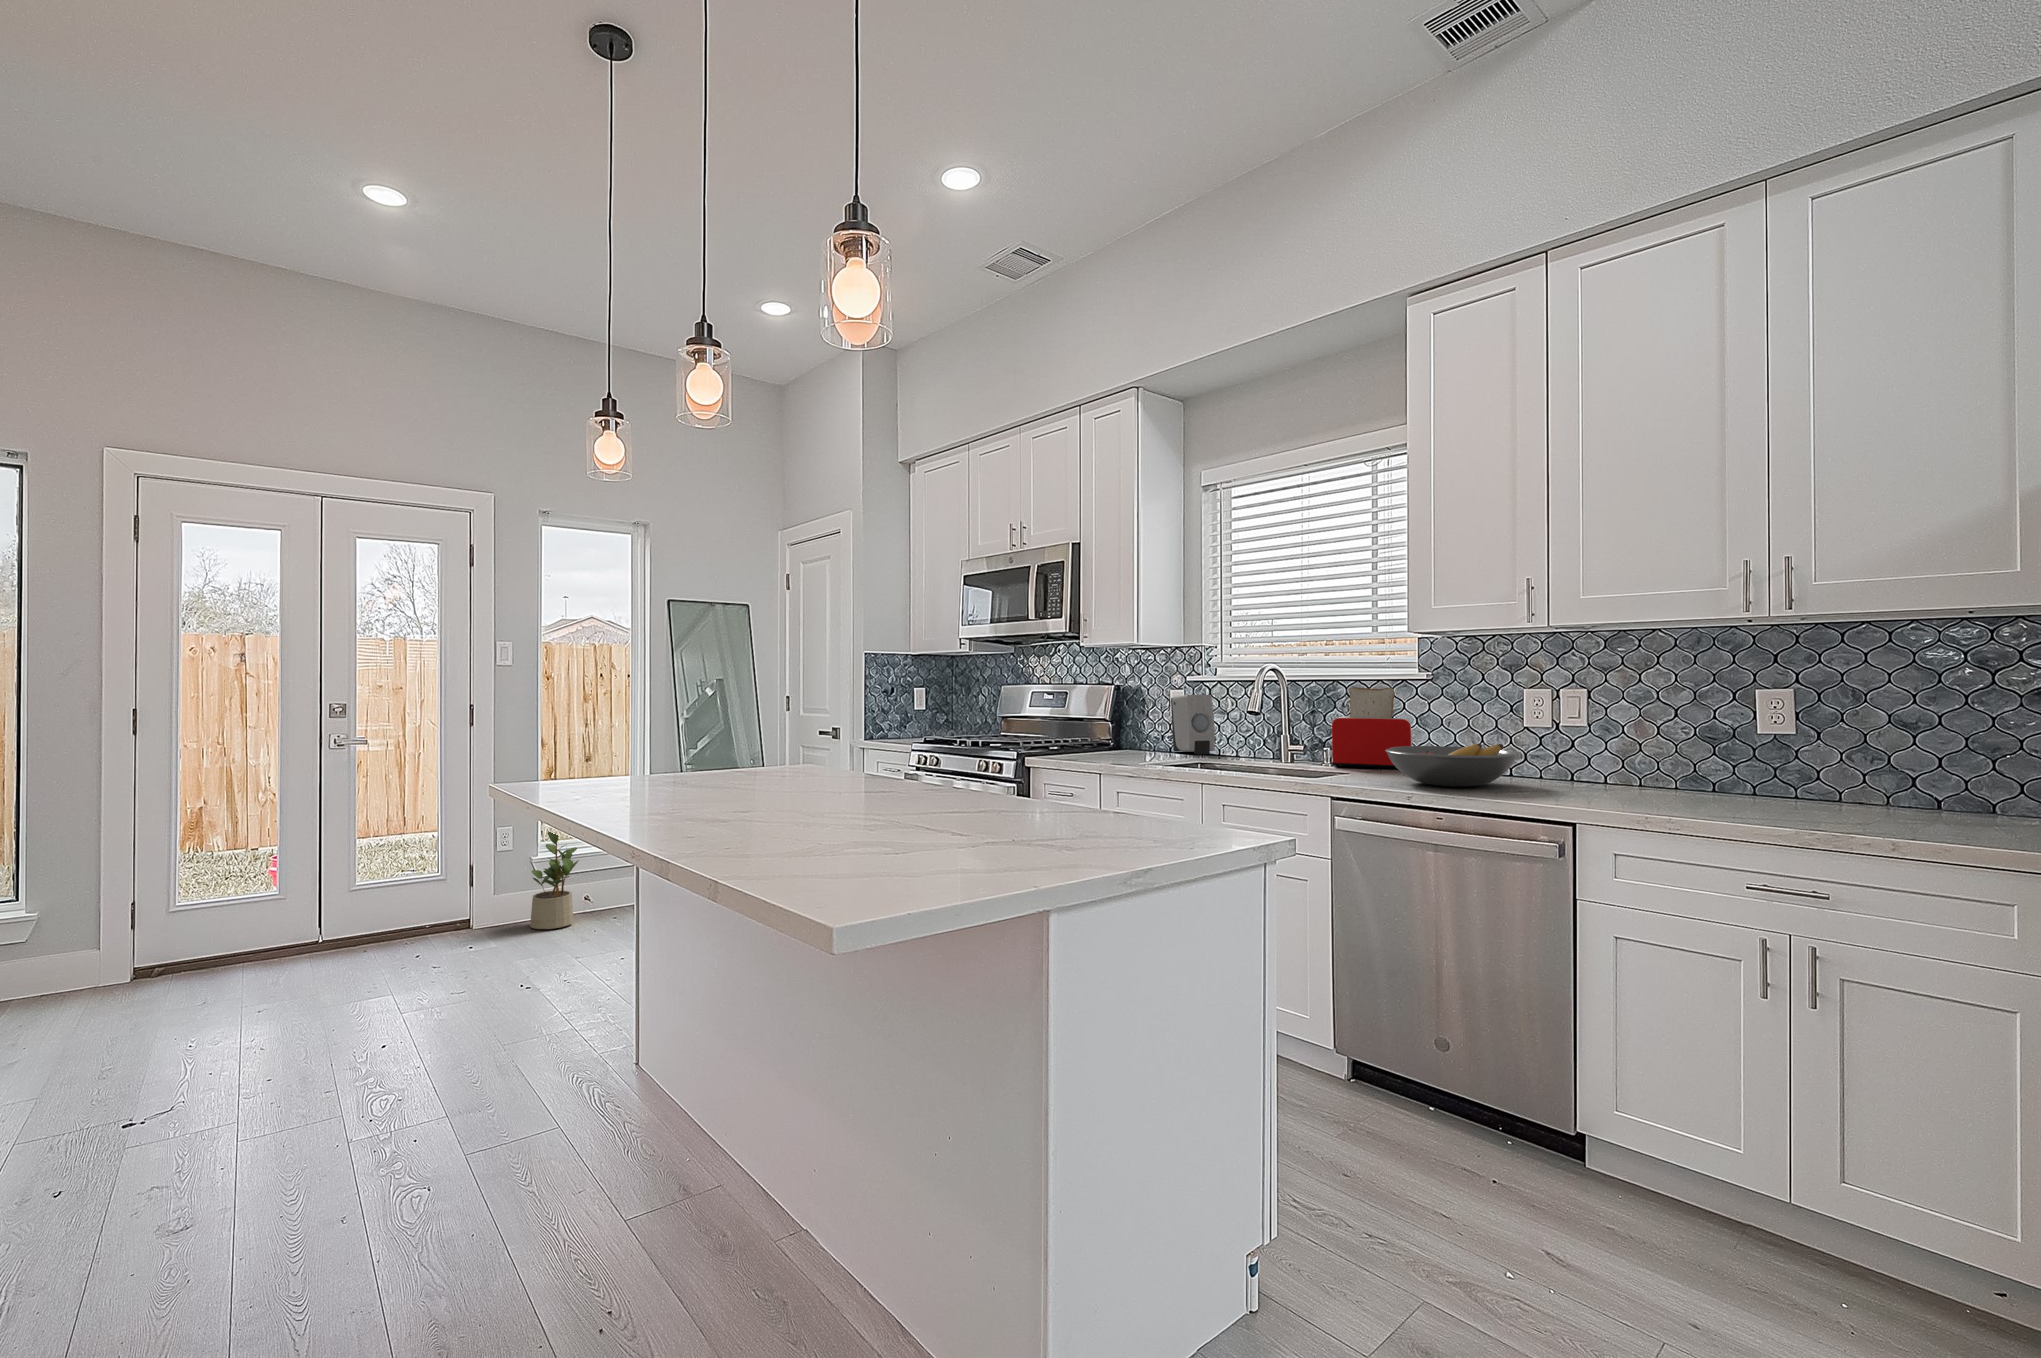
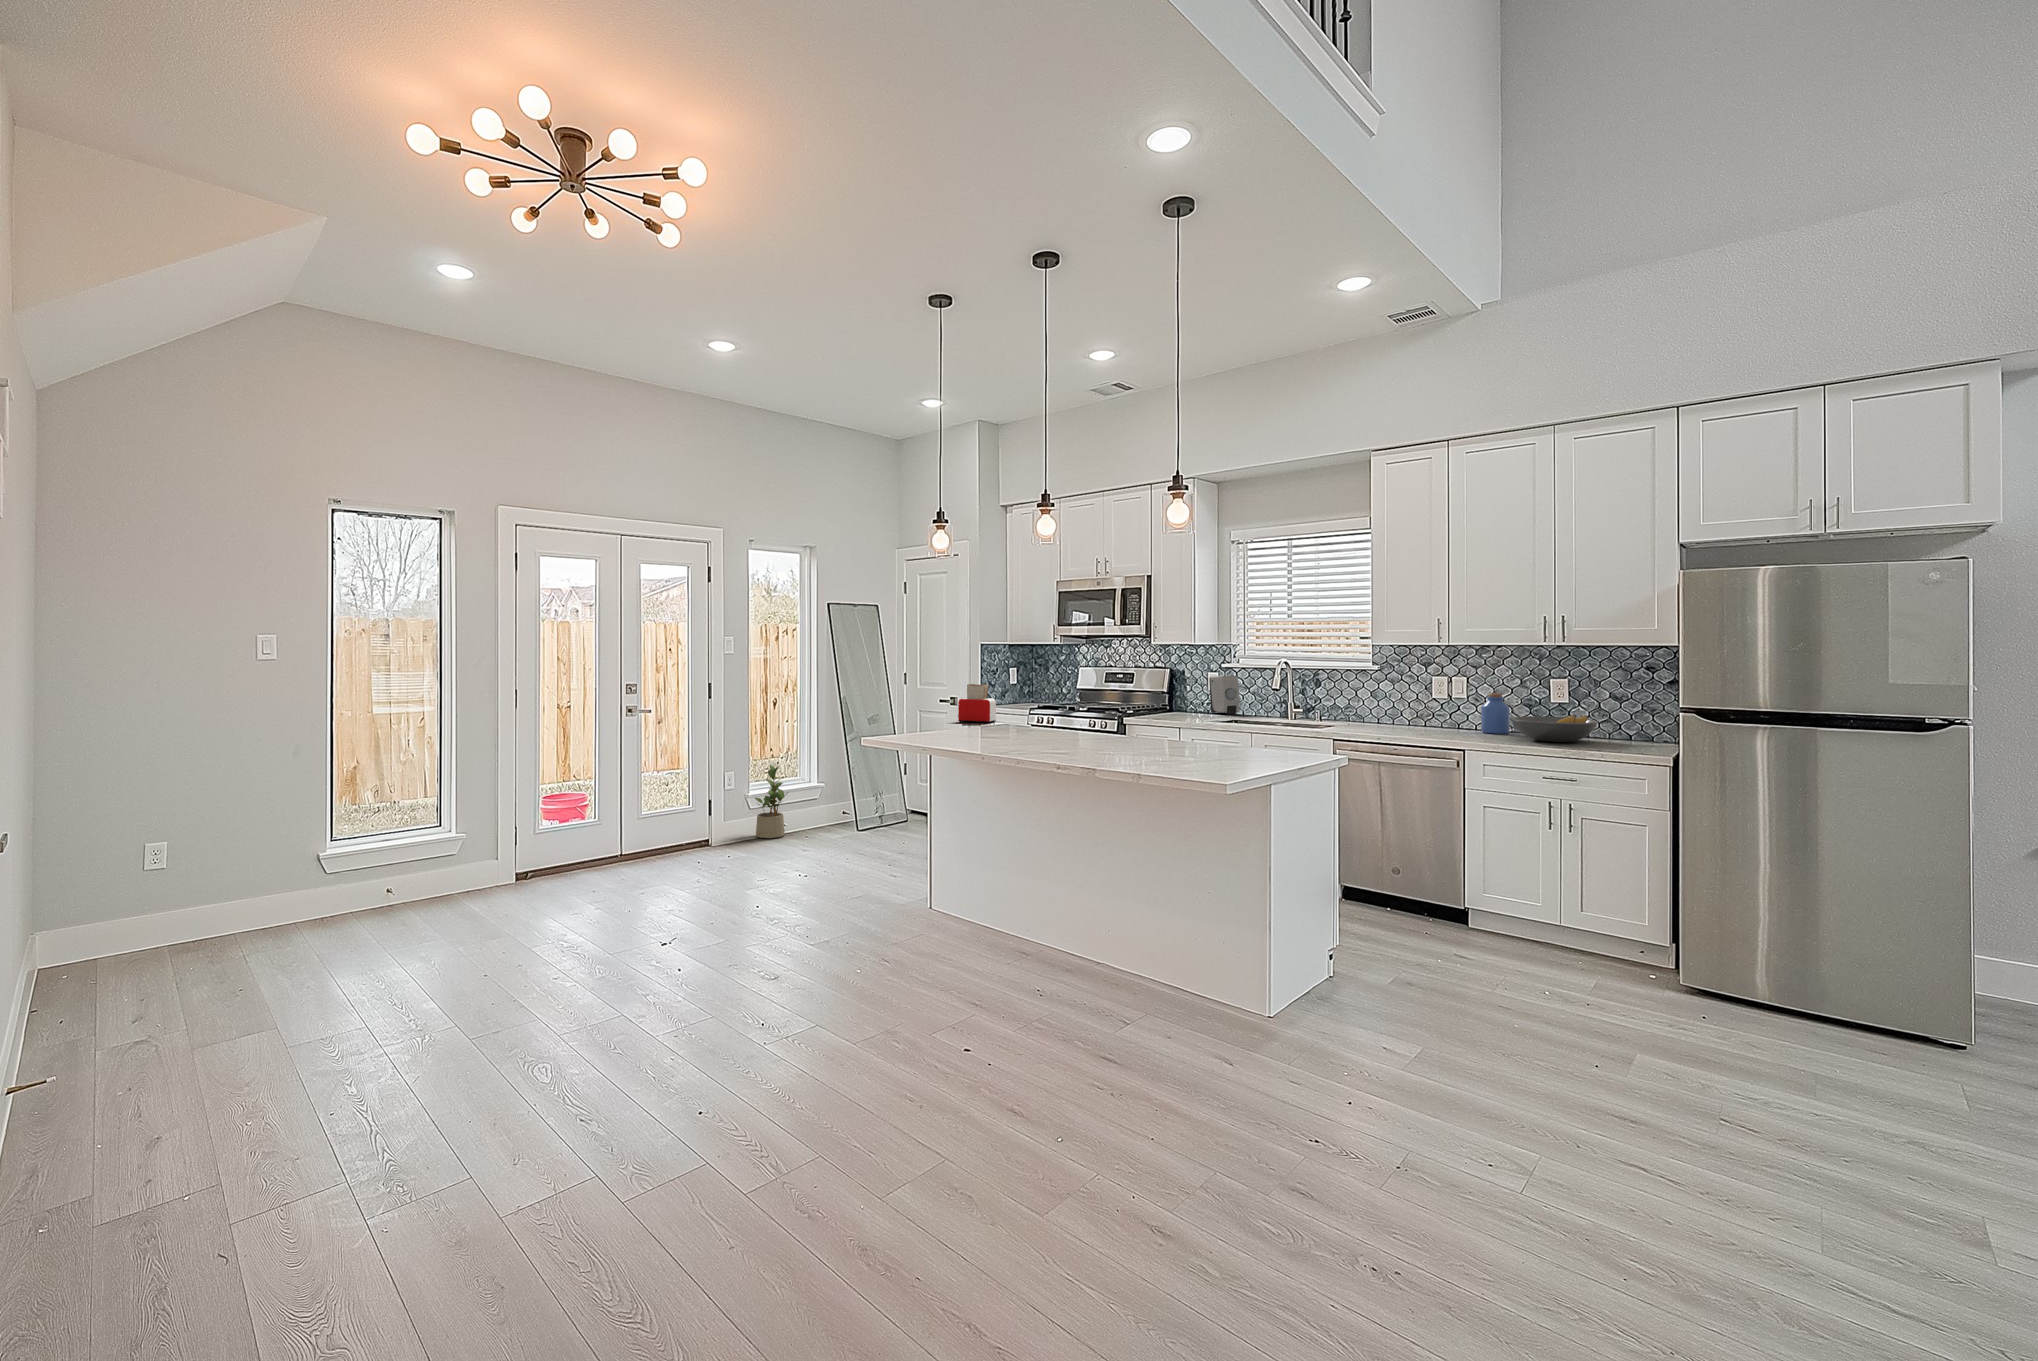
toaster: present [1327,687,1412,768] -> present [958,684,996,723]
jar: none [1619,718,1676,792] -> present [1481,693,1510,734]
fruit bowl: present [1385,744,1517,787] -> present [1511,715,1598,742]

